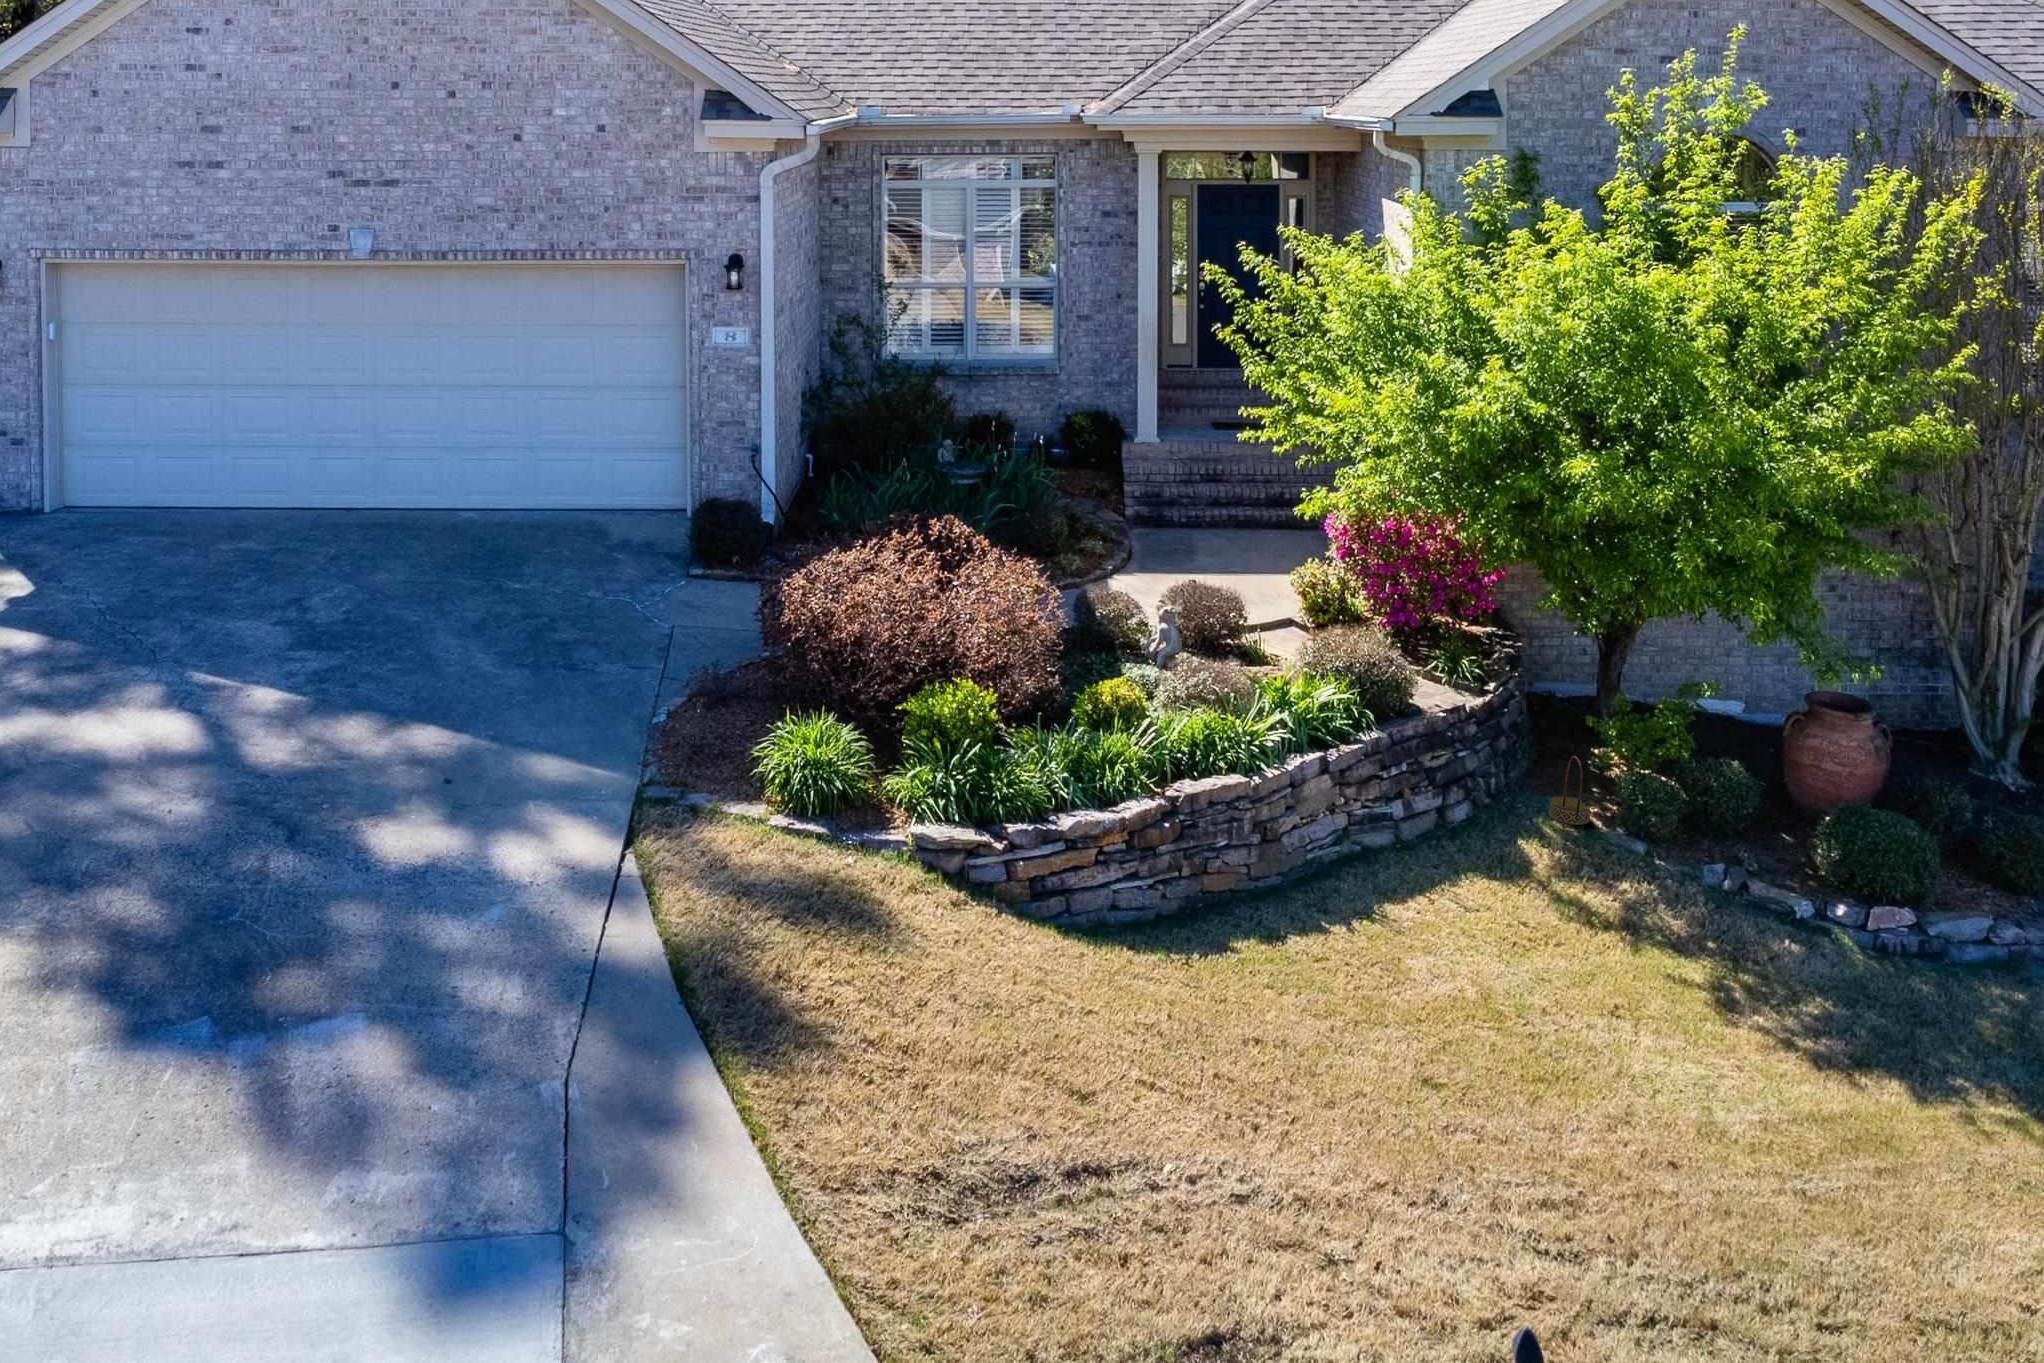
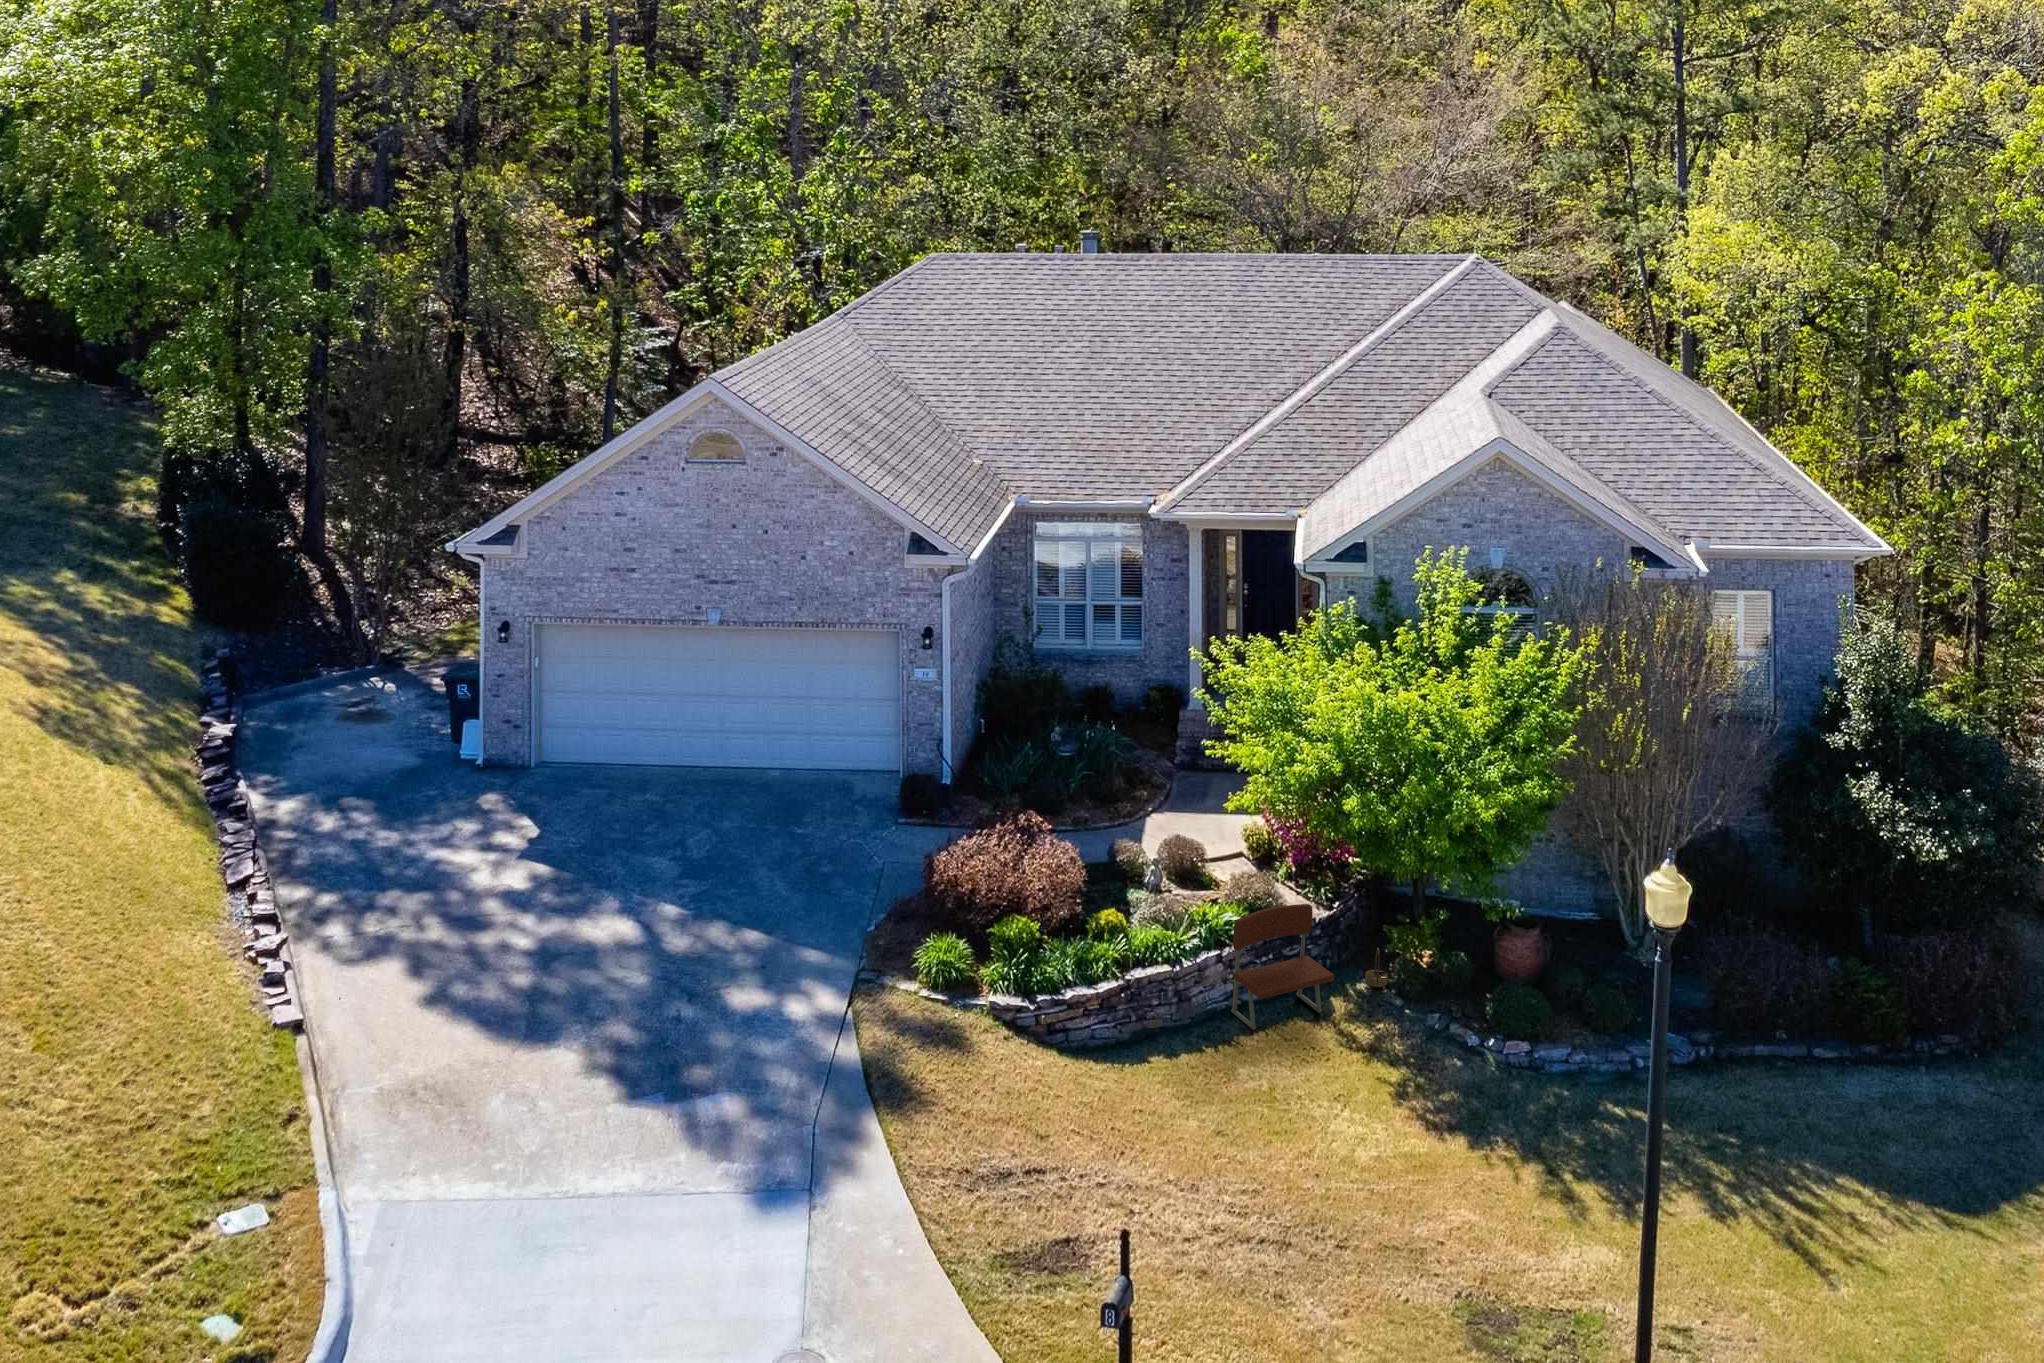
bench: none [1344,666,1538,894] -> present [1231,904,1335,1030]

